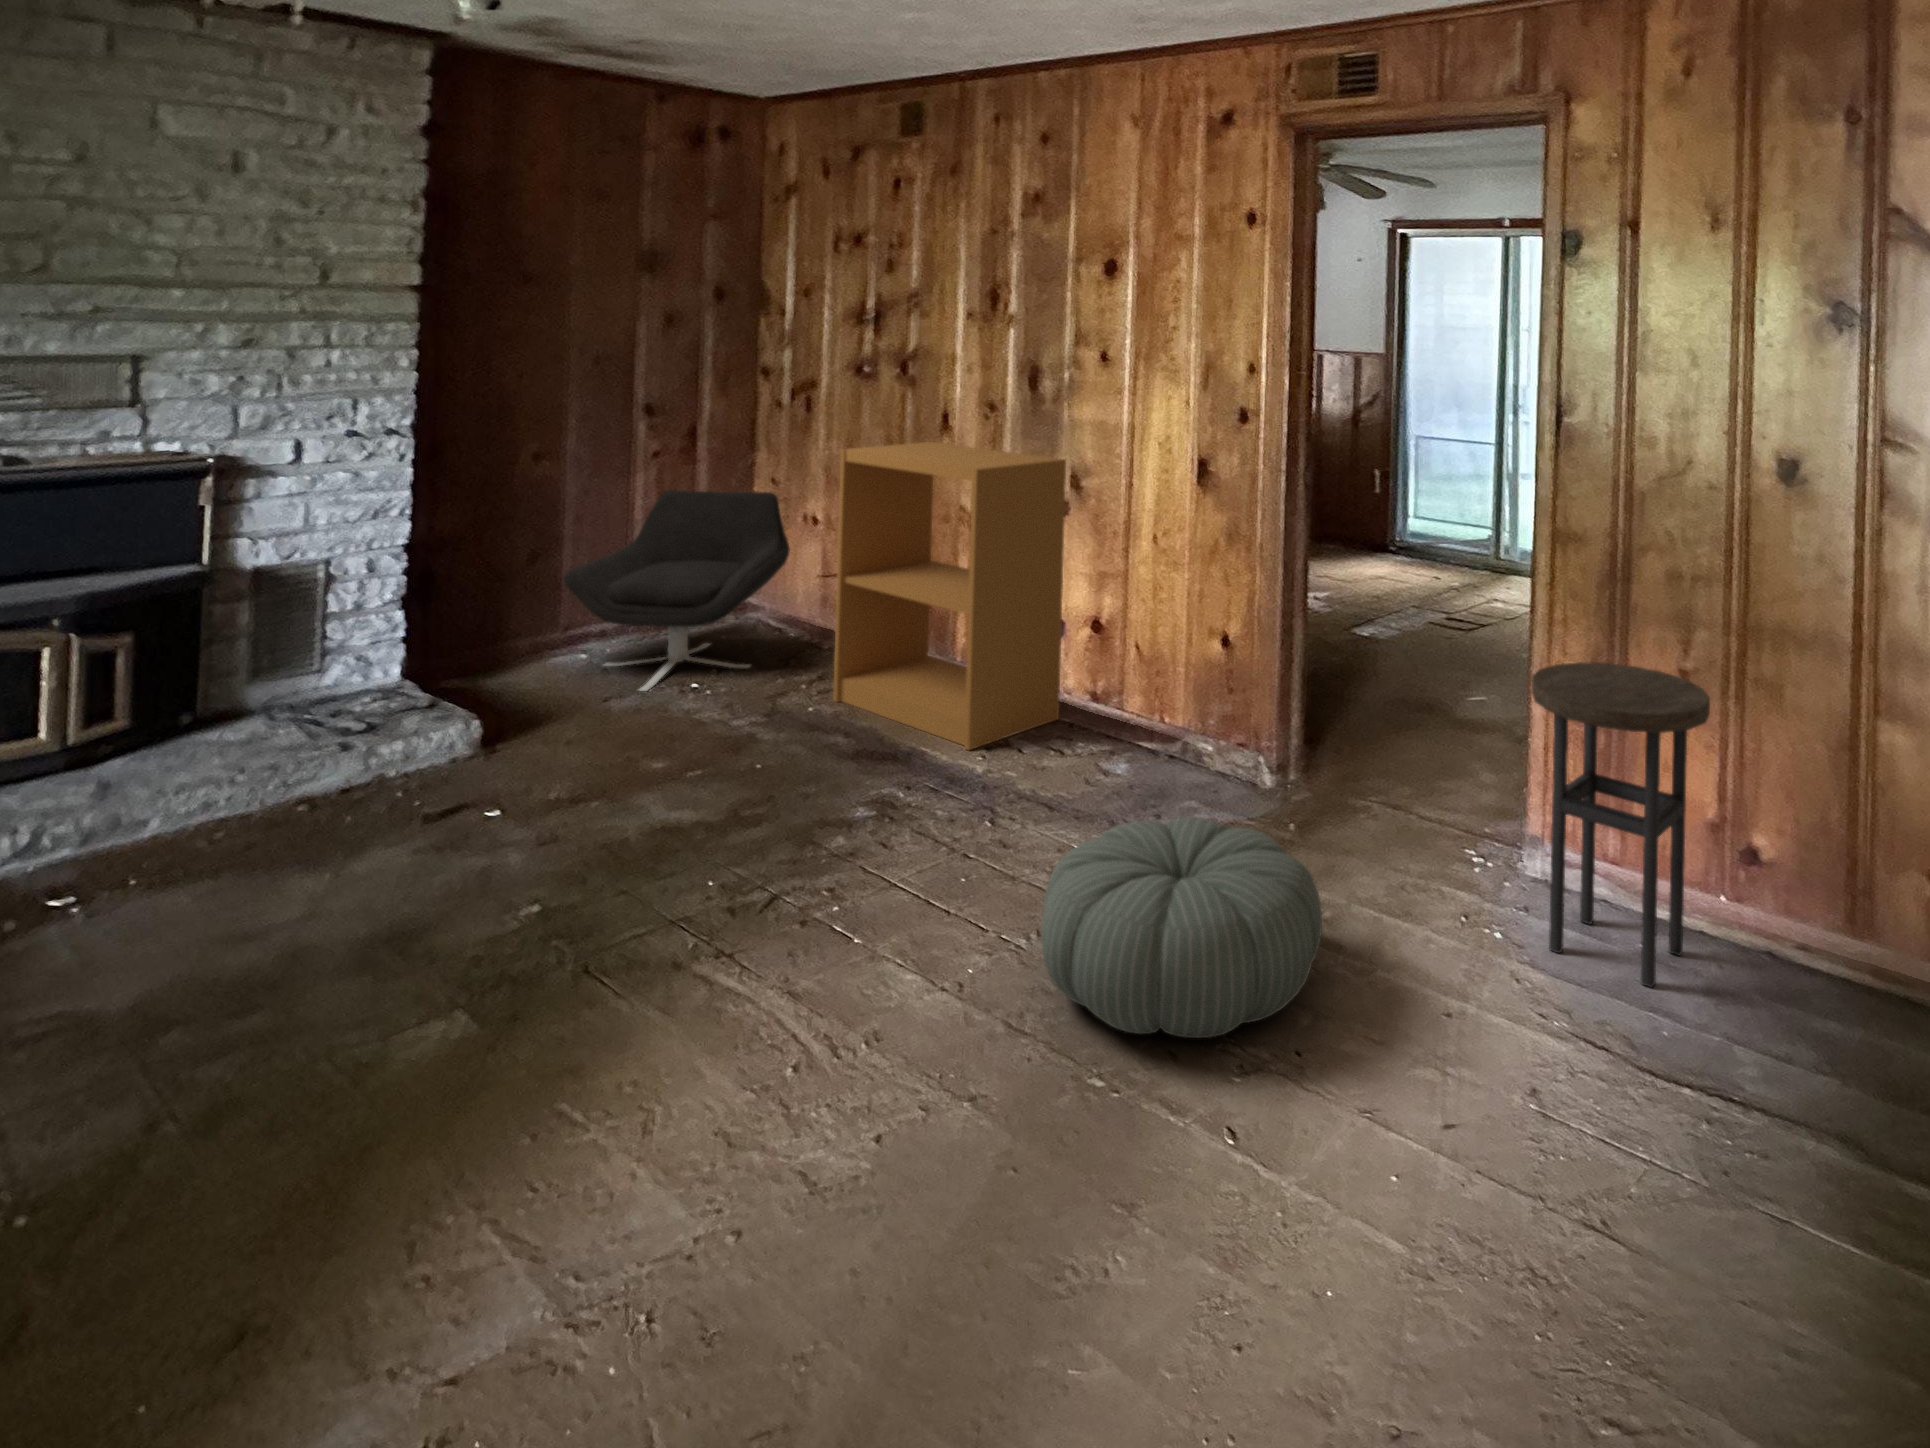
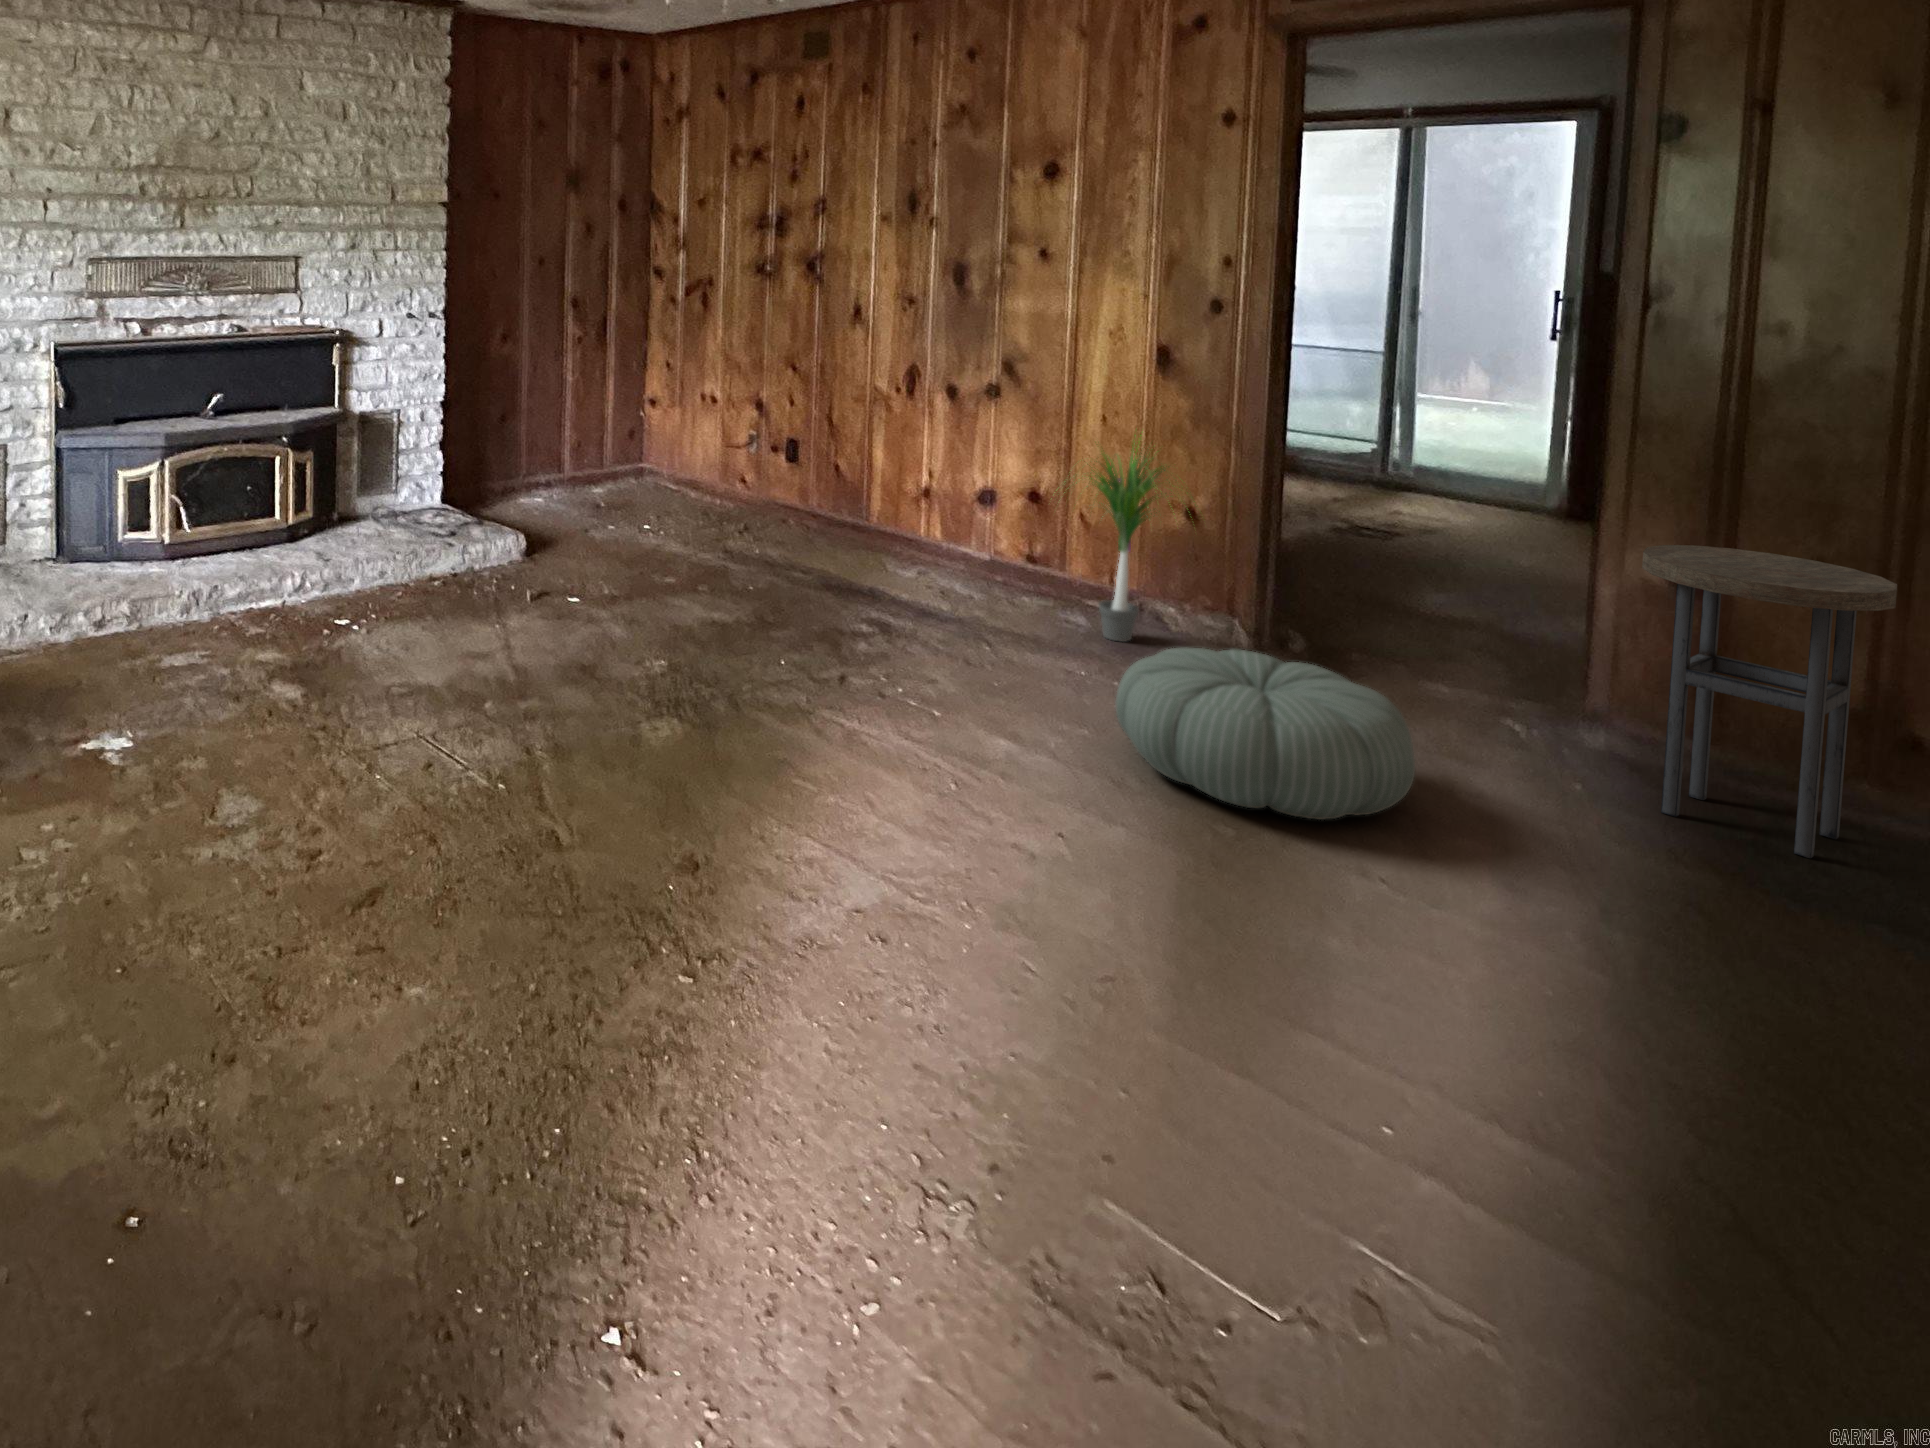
bookshelf: present [833,442,1066,750] -> none [773,331,1002,595]
lounge chair: present [563,490,790,691] -> none [537,370,700,529]
potted plant: none [1075,548,1226,792] -> present [1076,448,1196,642]

